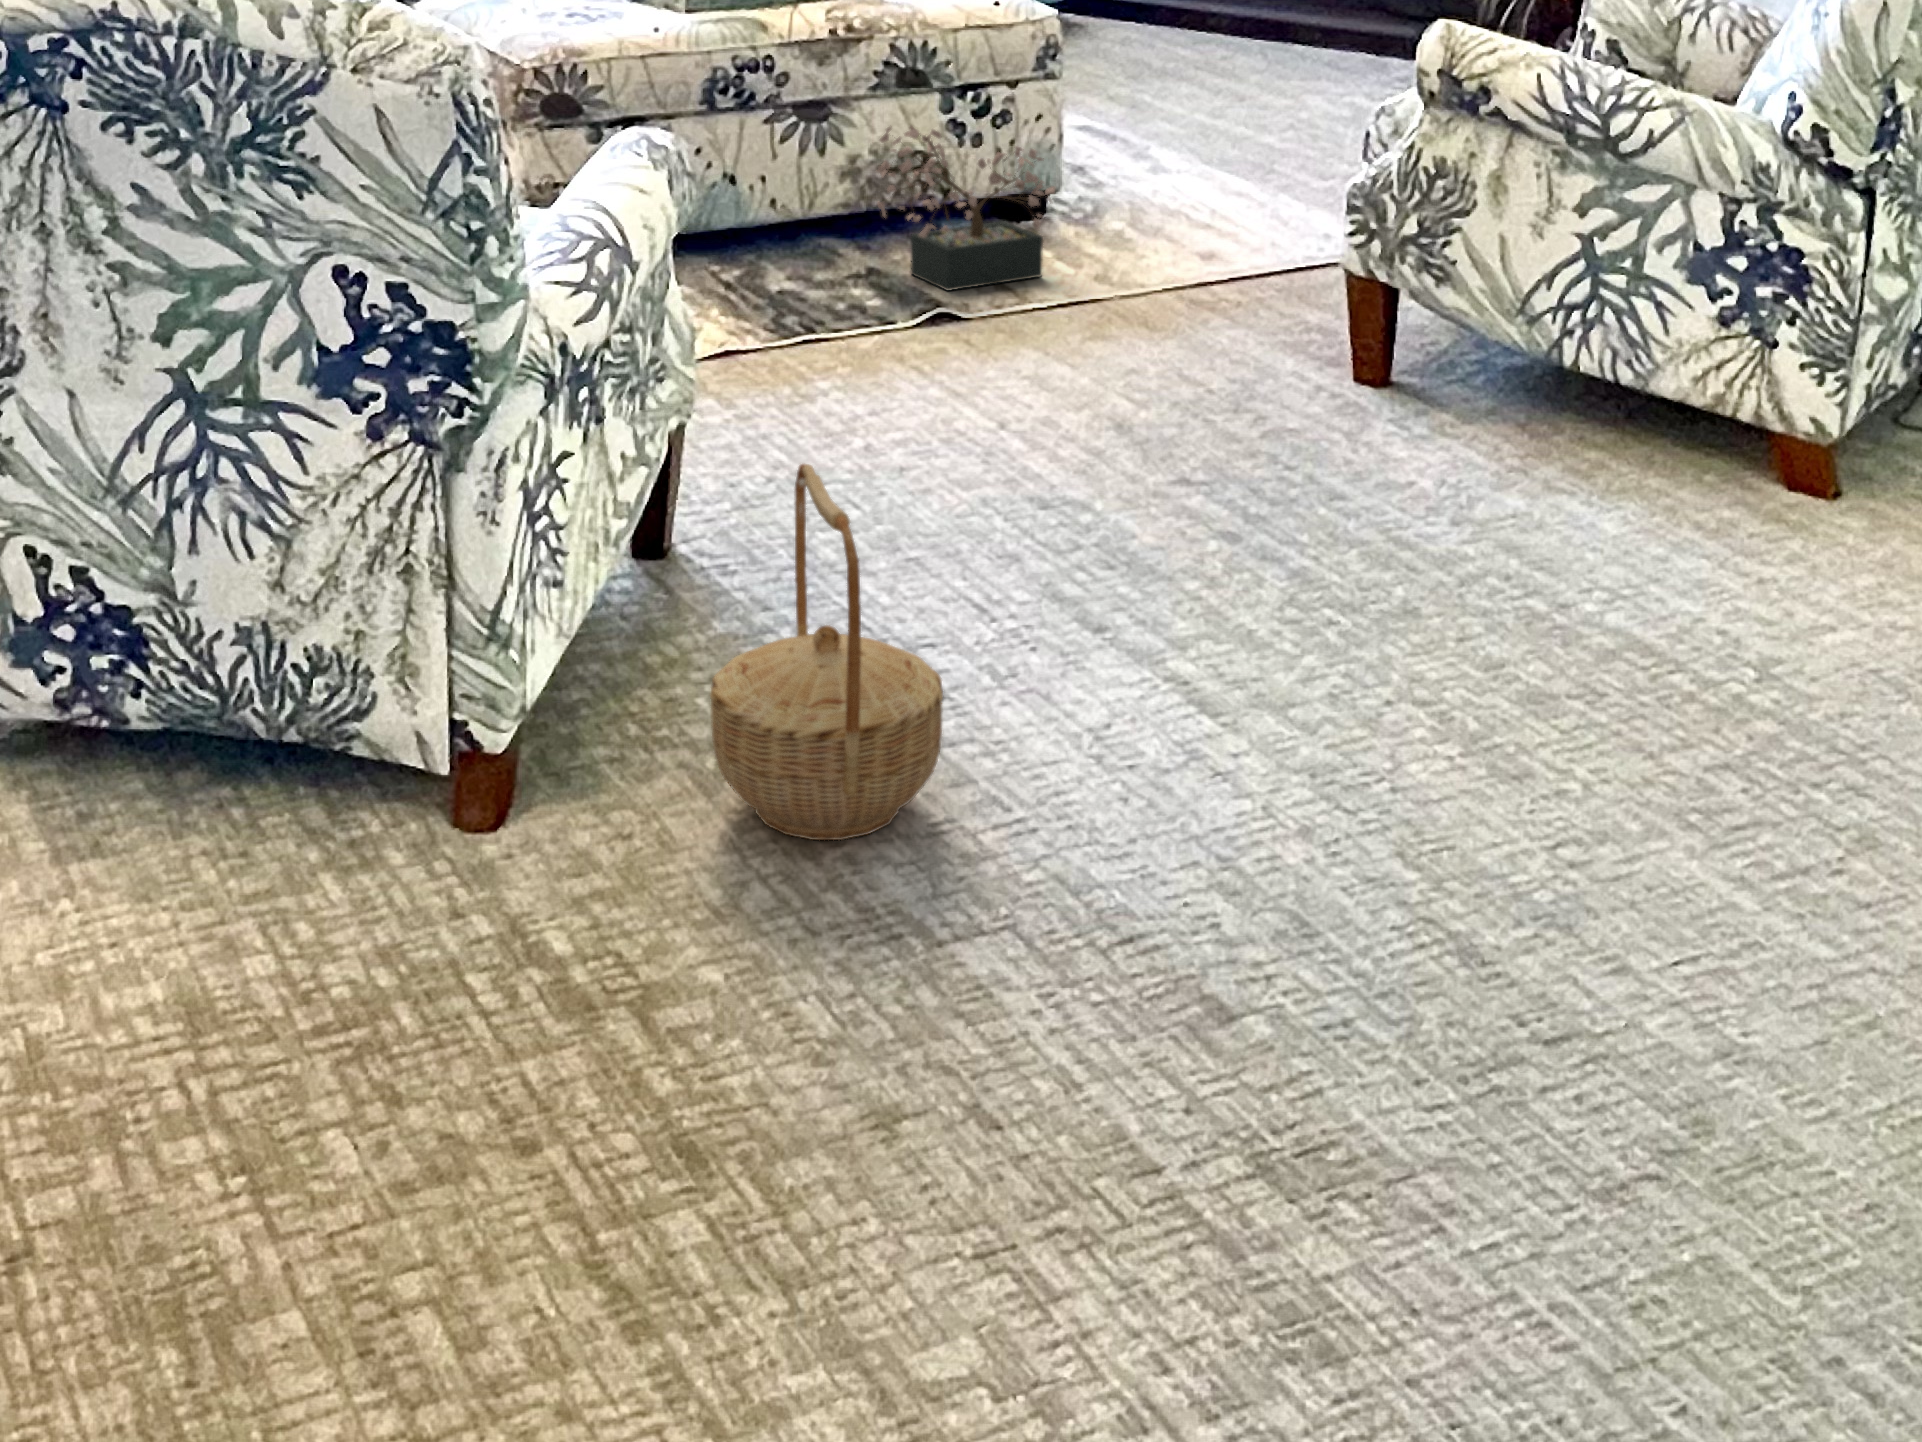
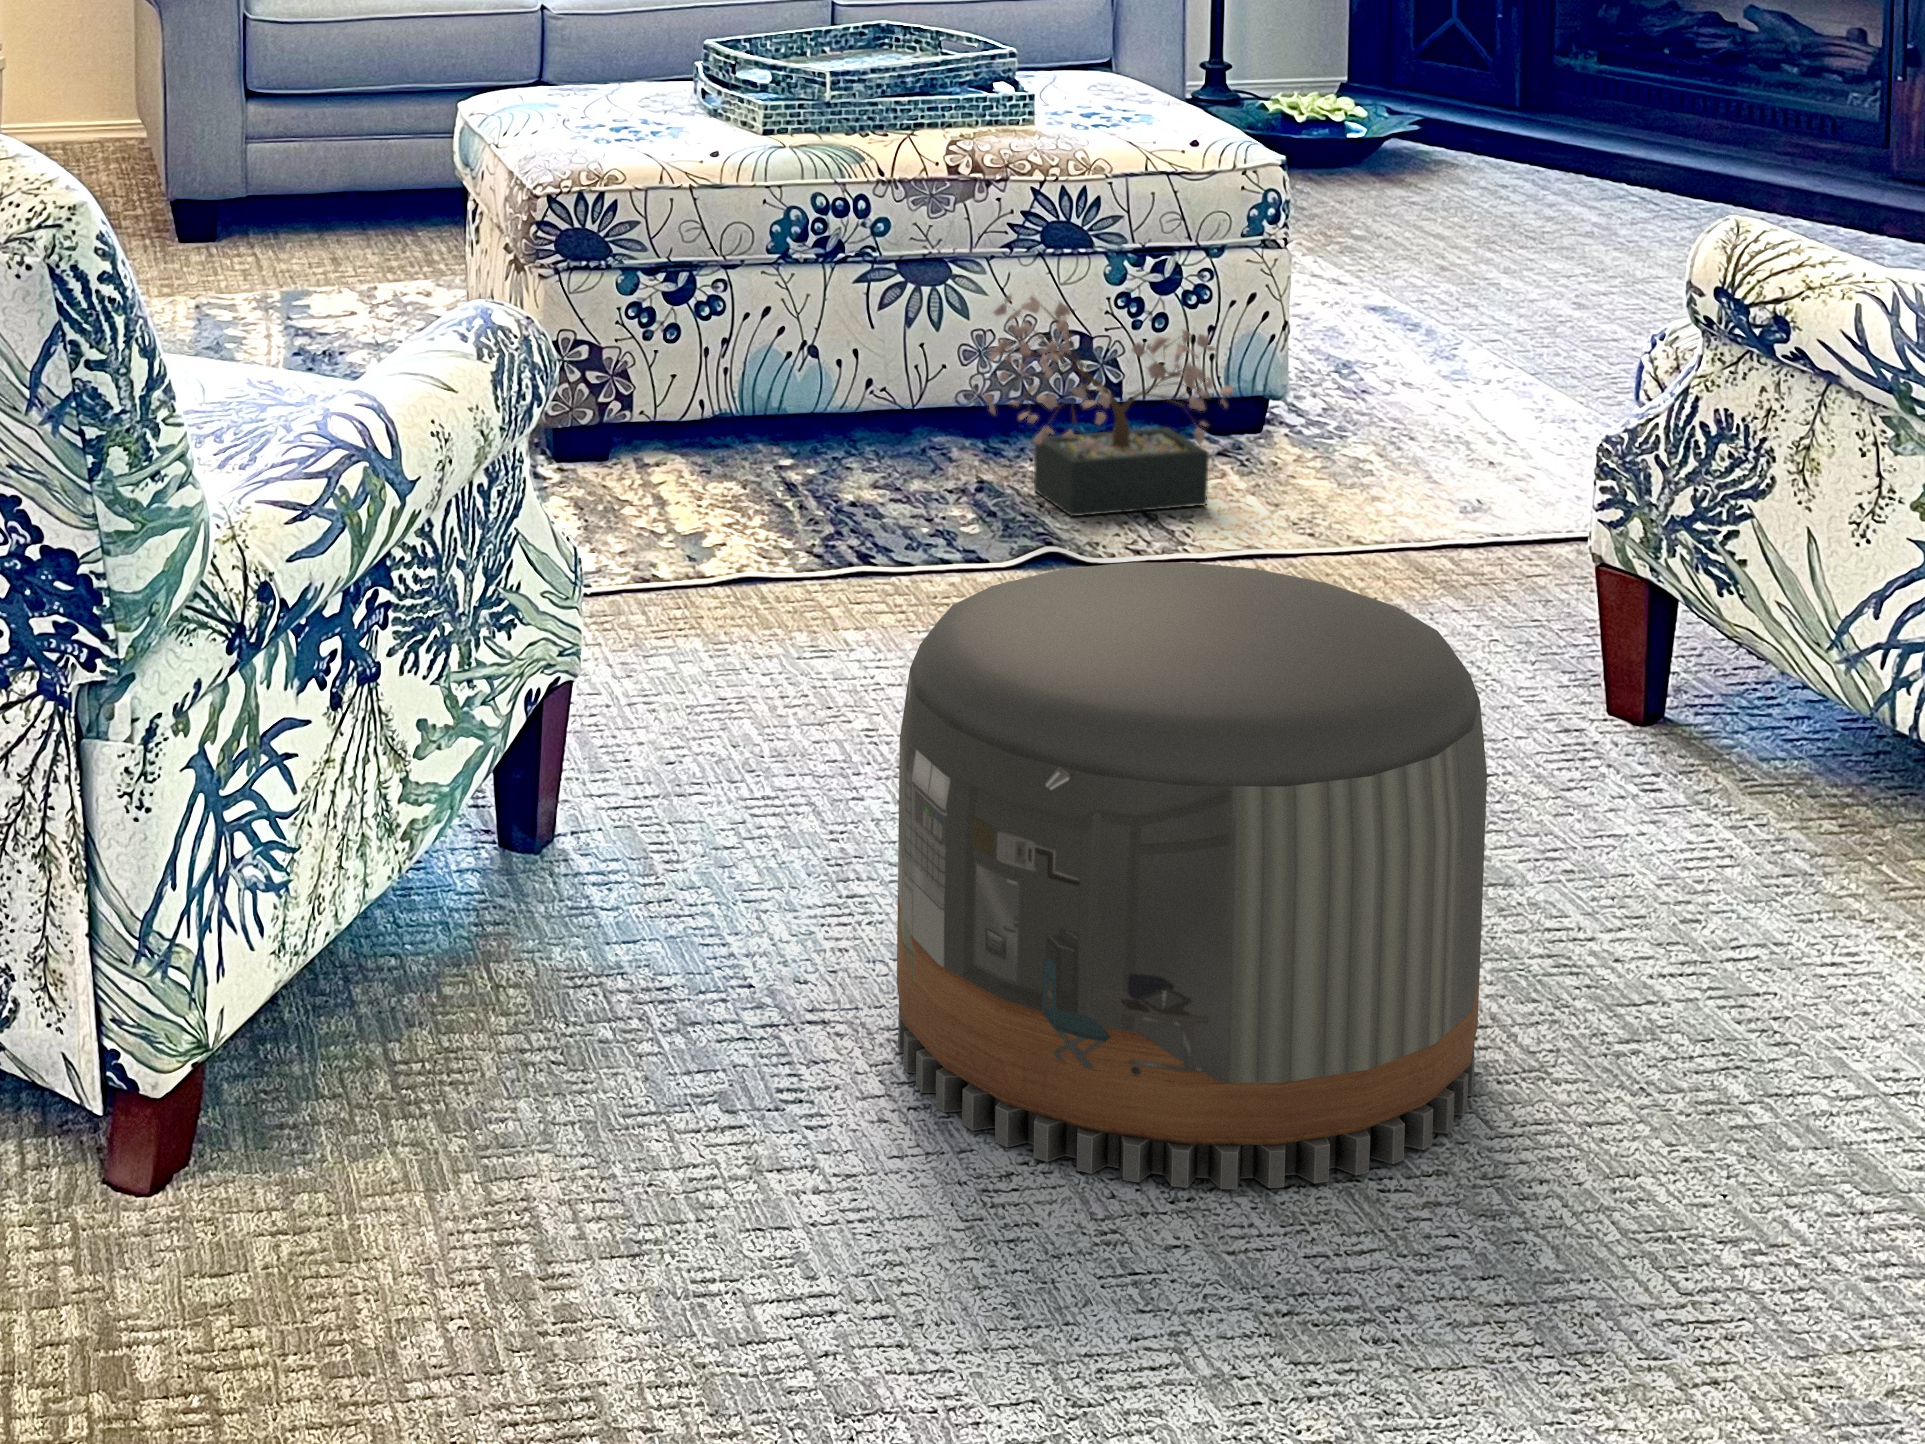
pouf: none [1003,300,1440,747] -> present [897,562,1487,1189]
basket: present [710,464,943,840] -> none [418,750,725,1253]

